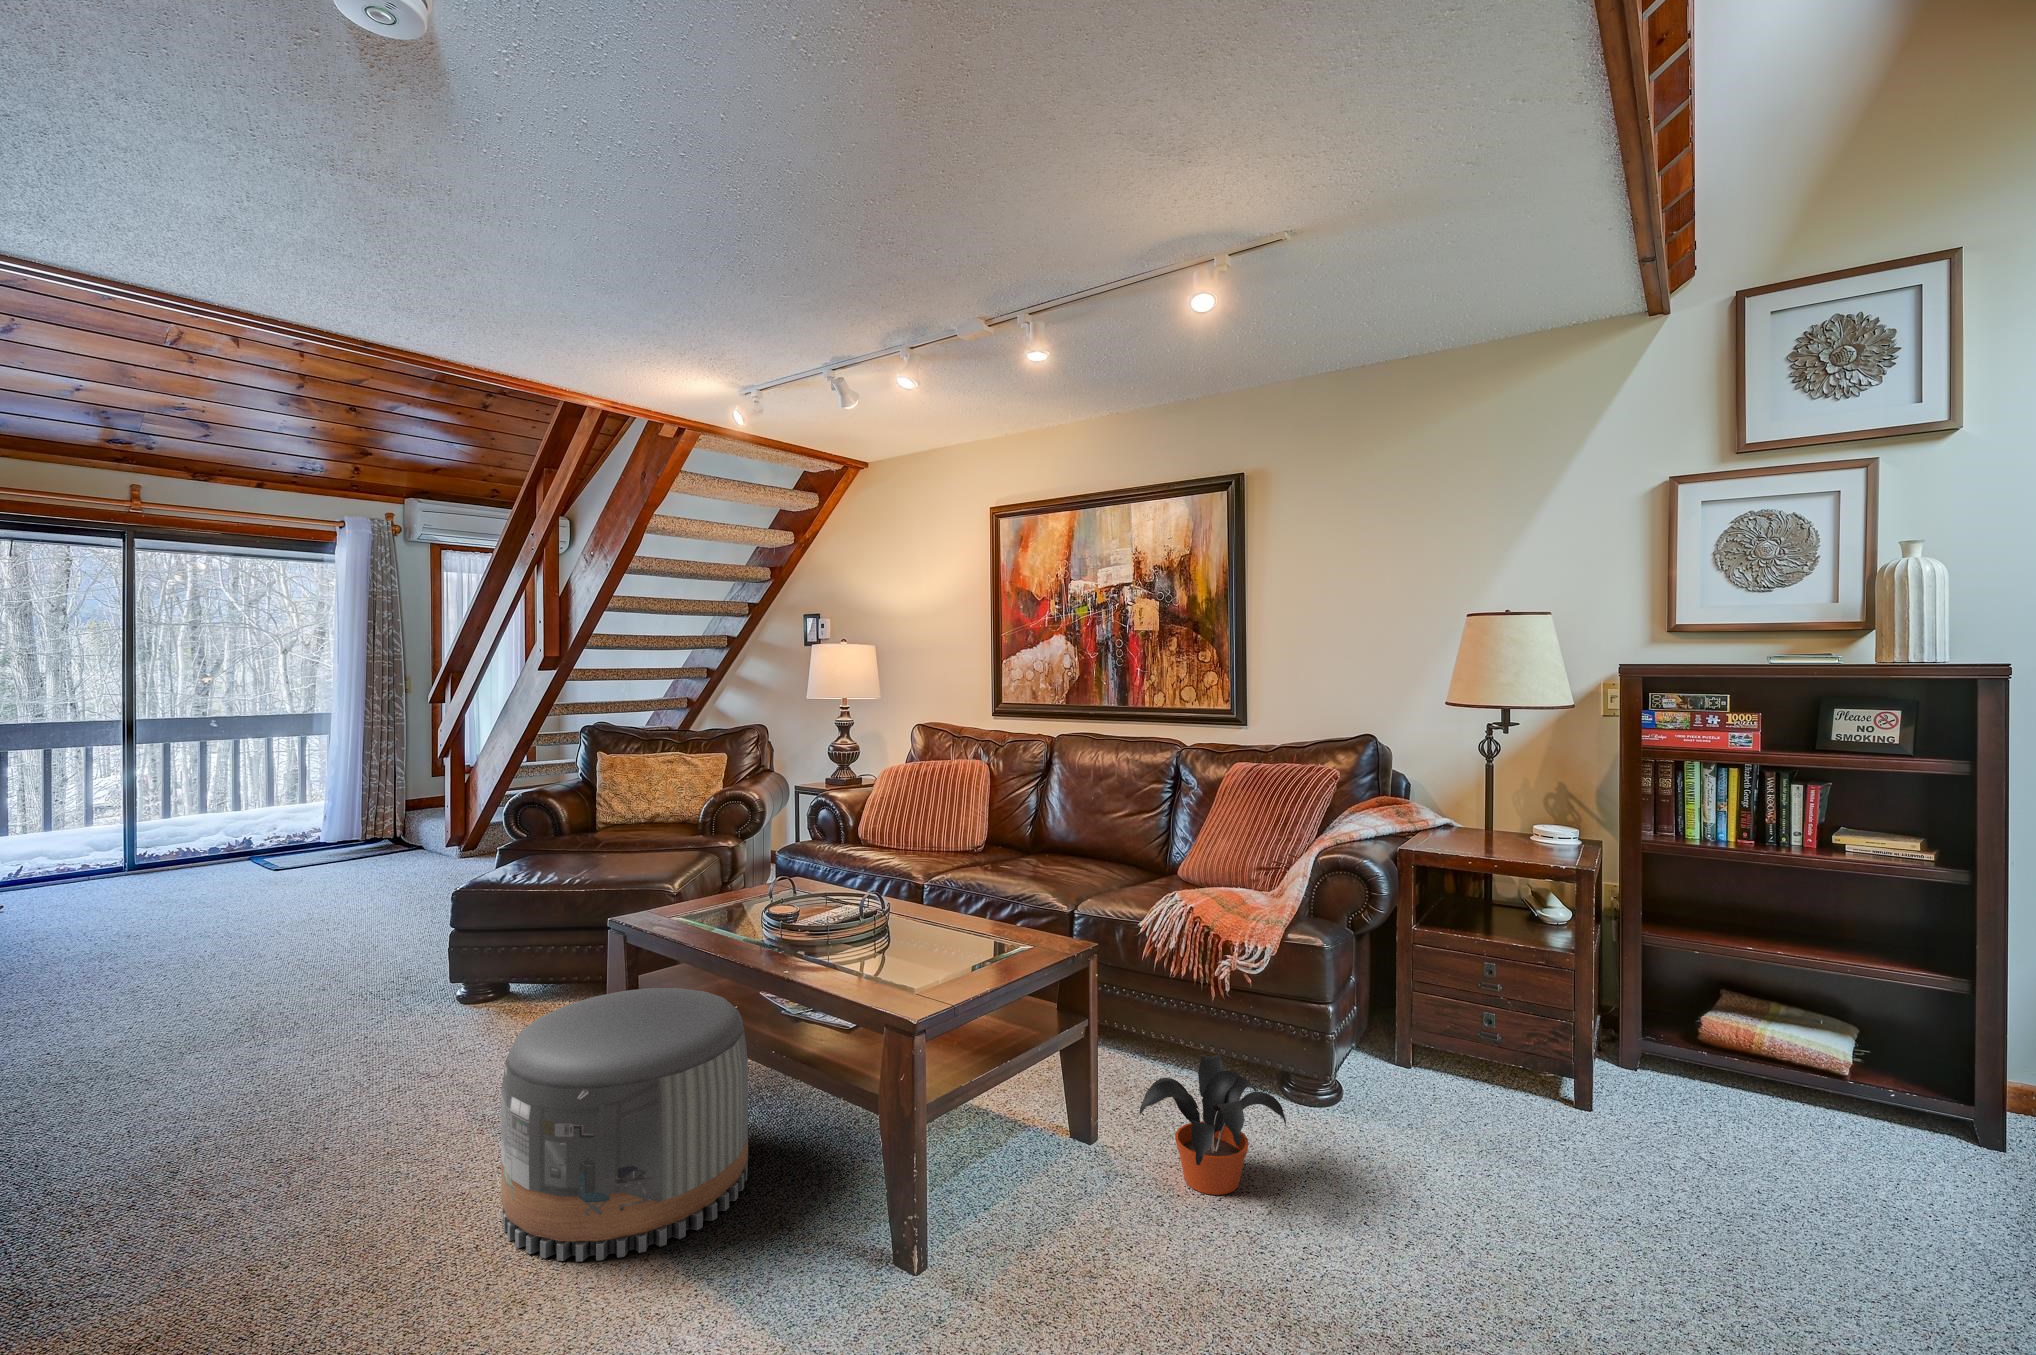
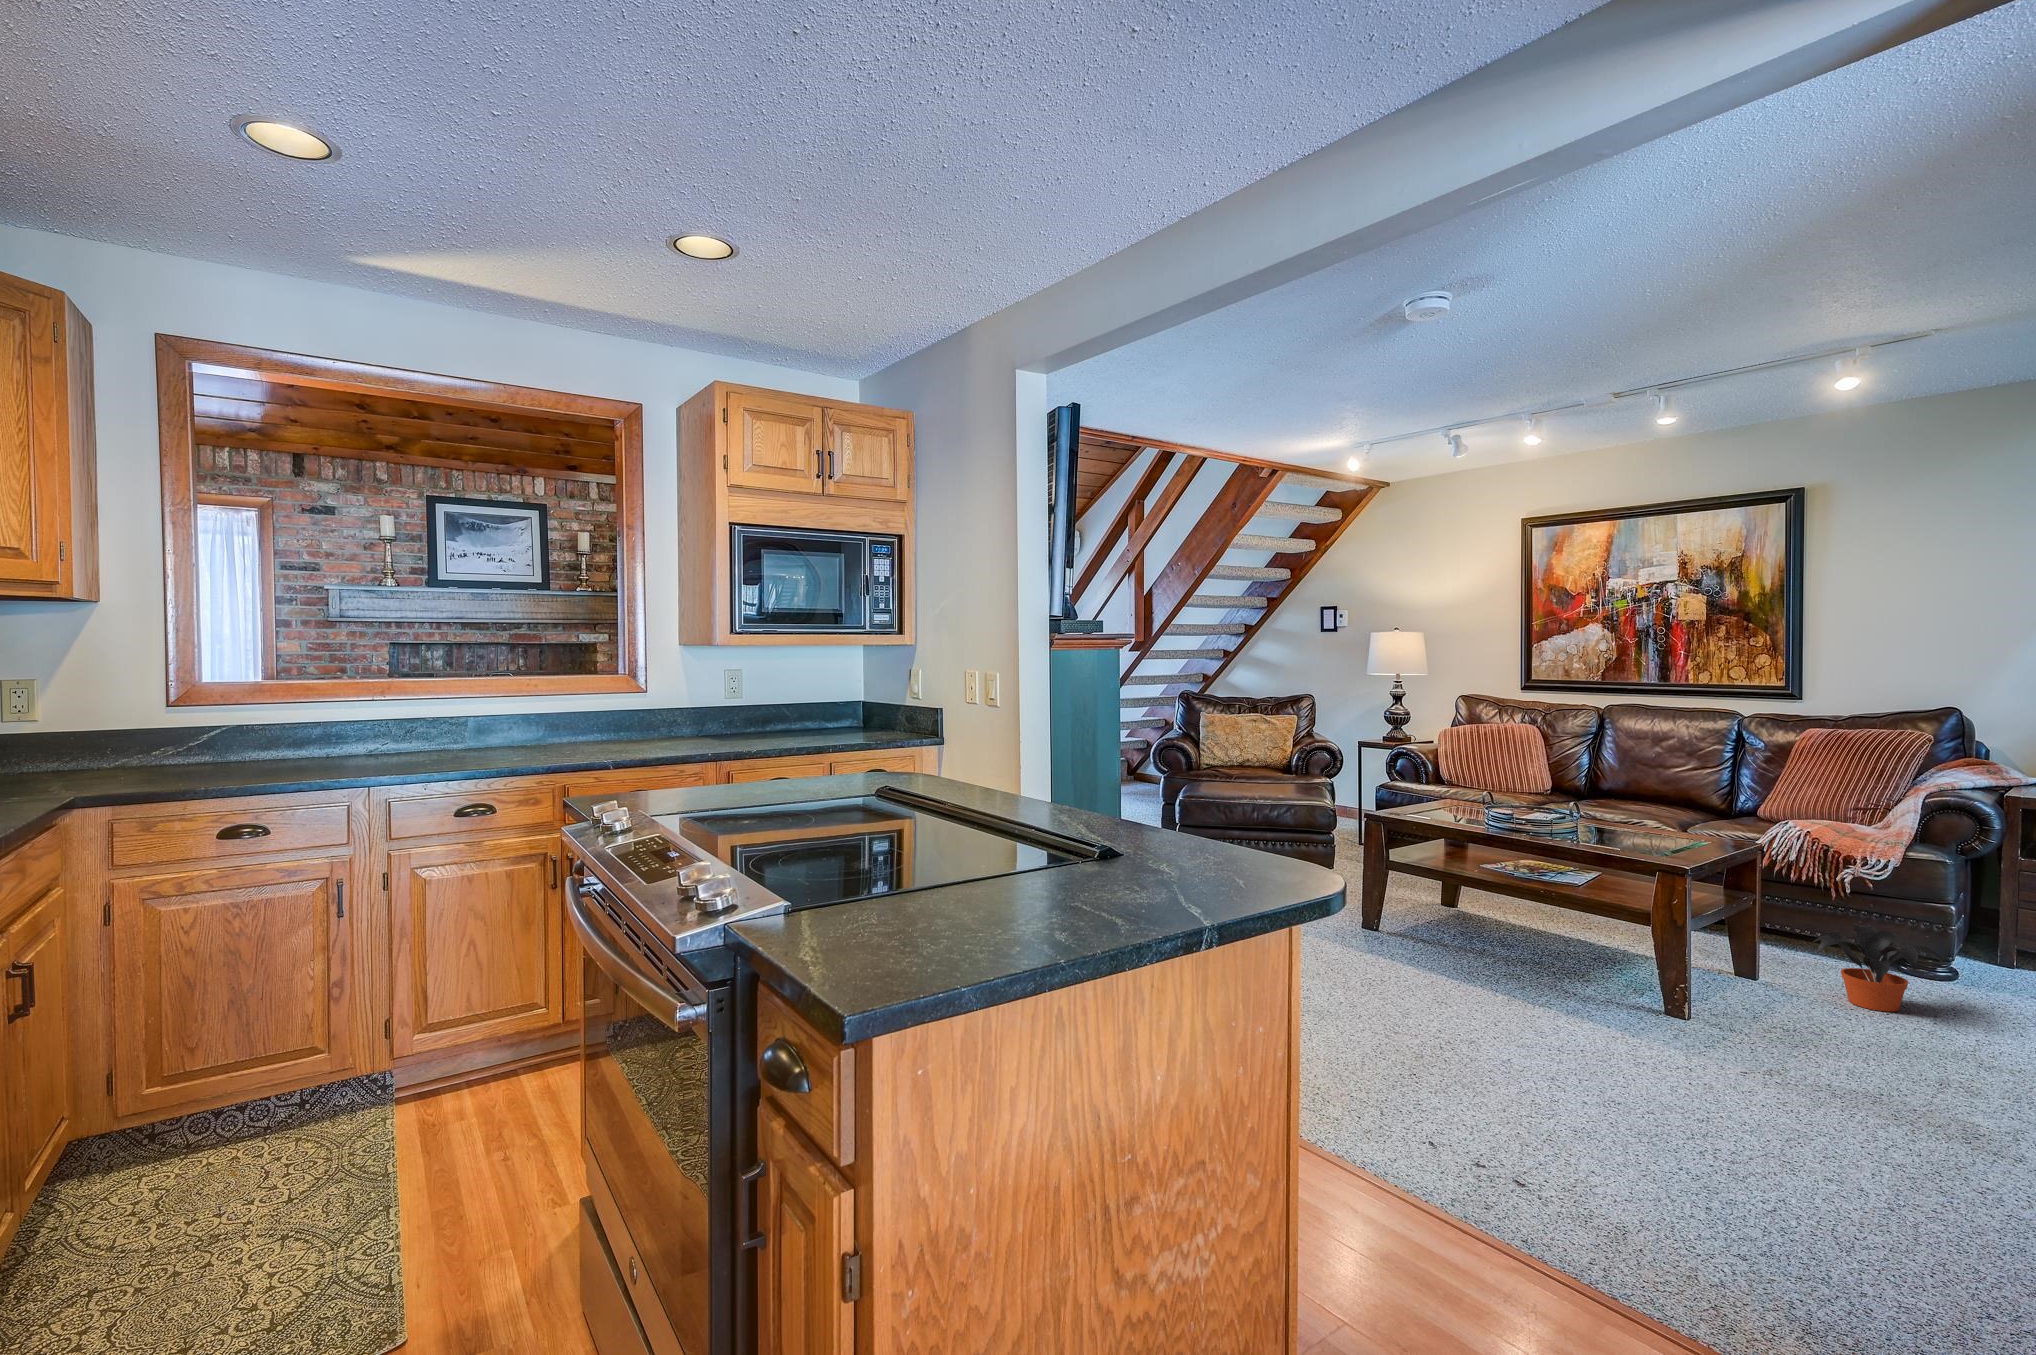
pouf: present [501,988,748,1261] -> none [1368,851,1519,992]

